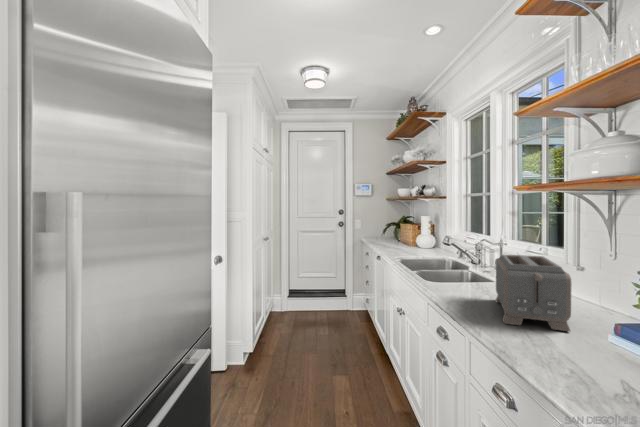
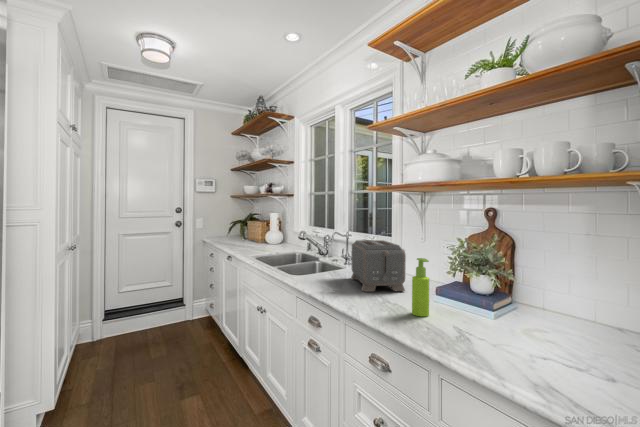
soap dispenser: none [569,295,601,386] -> present [412,258,429,316]

